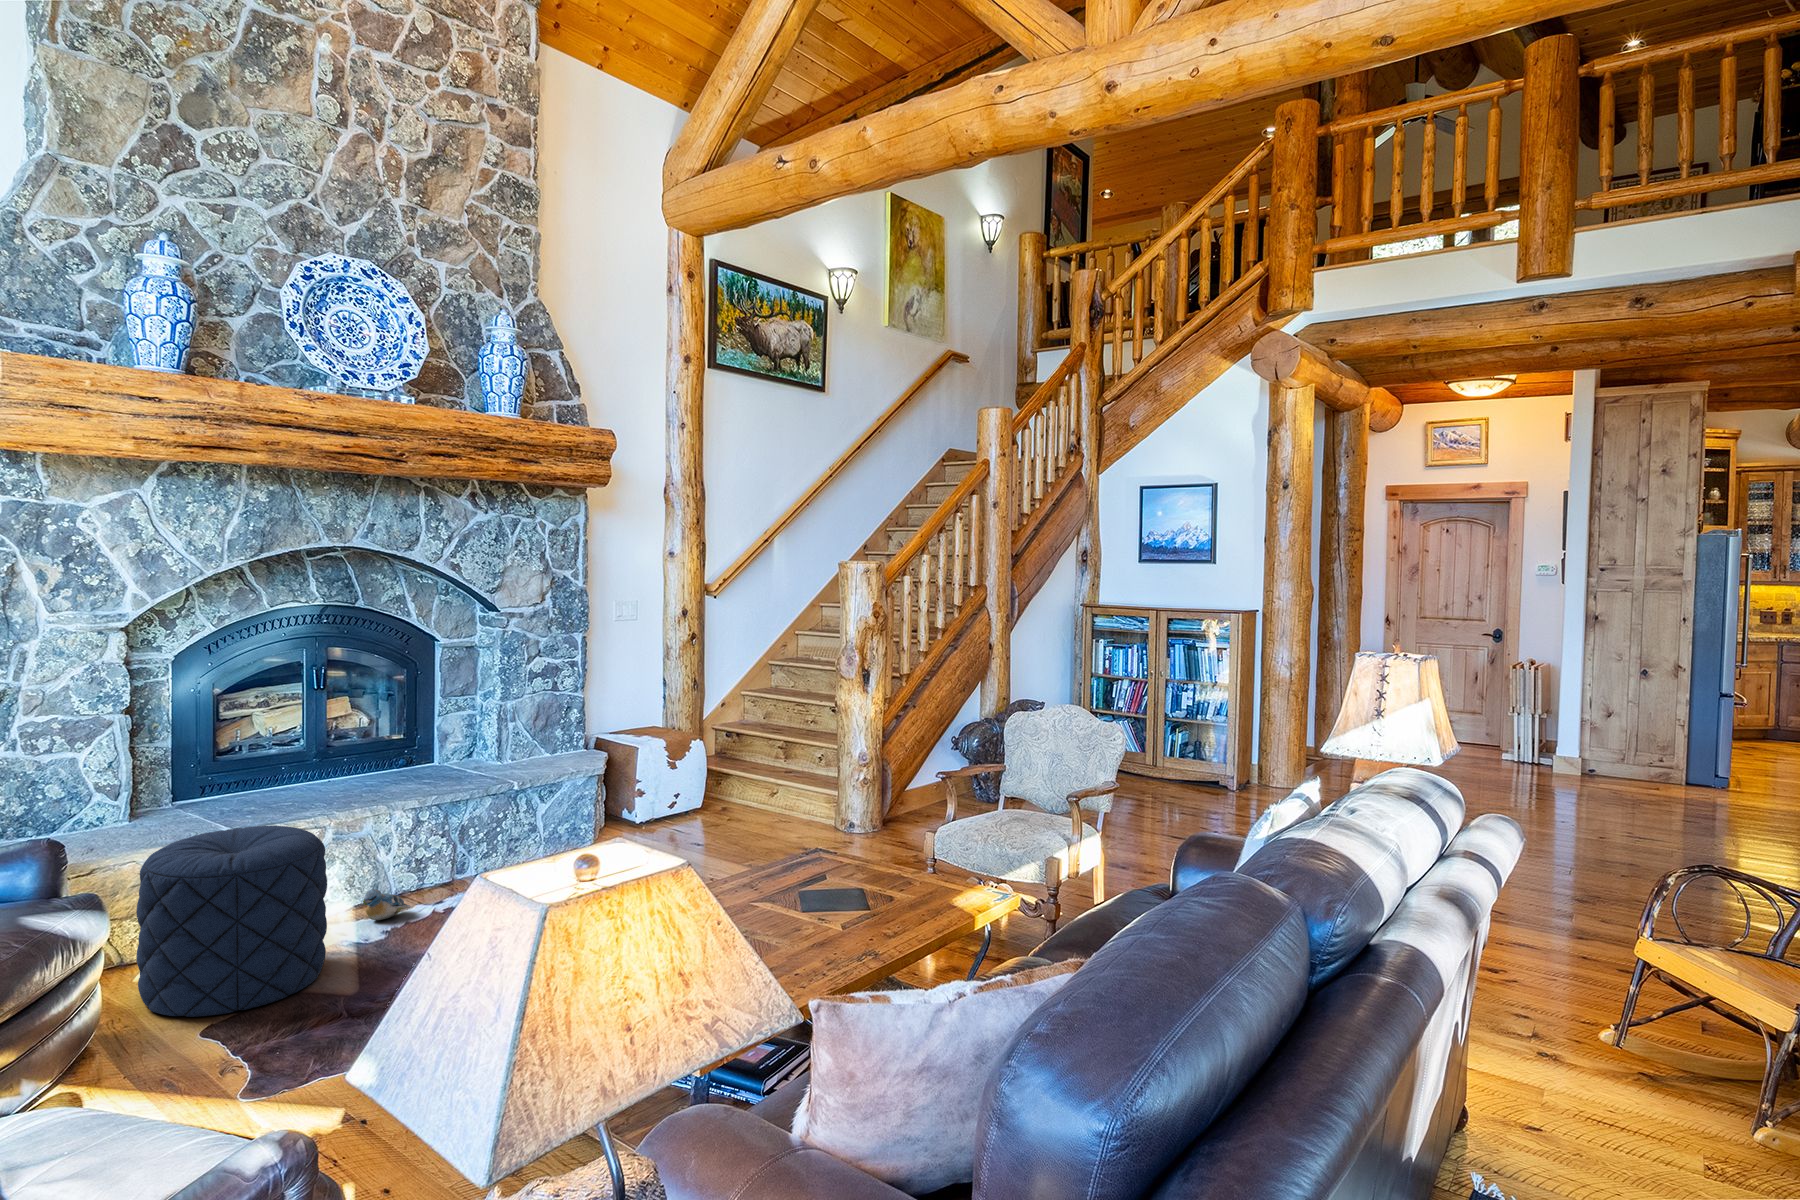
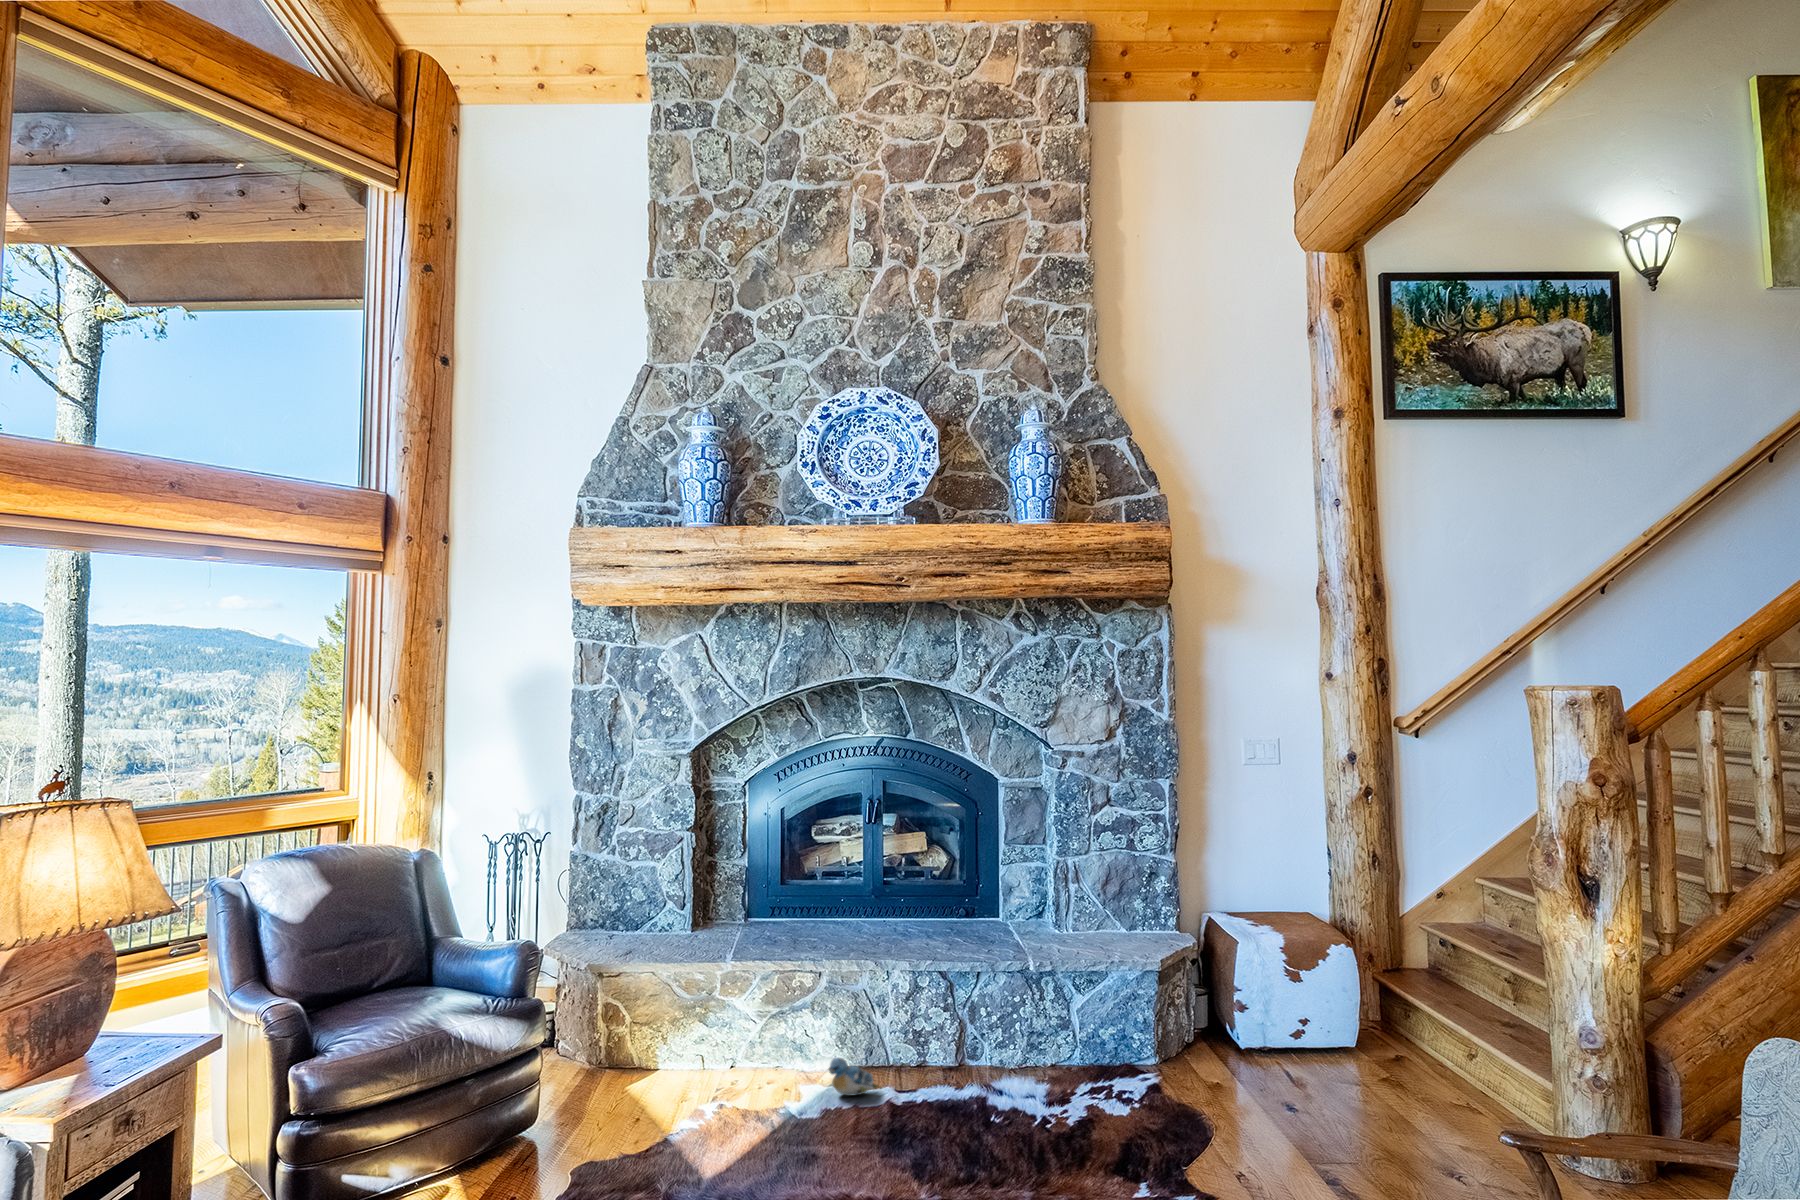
pouf: present [136,826,327,1017] -> none [585,963,748,1158]

